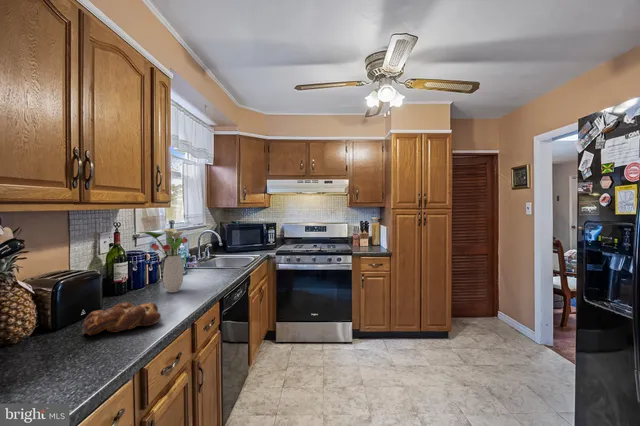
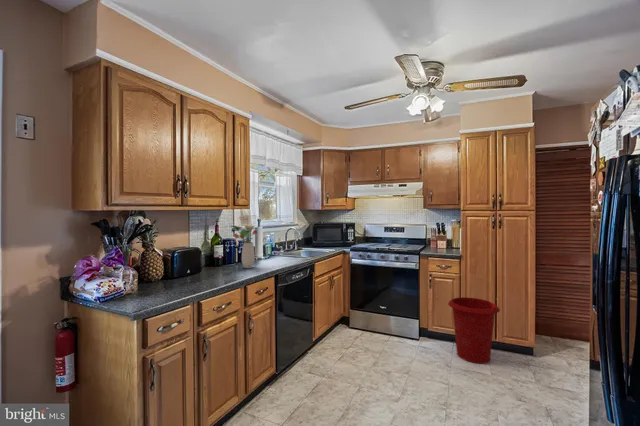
waste bin: none [384,294,431,358] -> present [448,297,500,363]
bread loaf: present [82,302,161,335] -> none [181,267,225,283]

